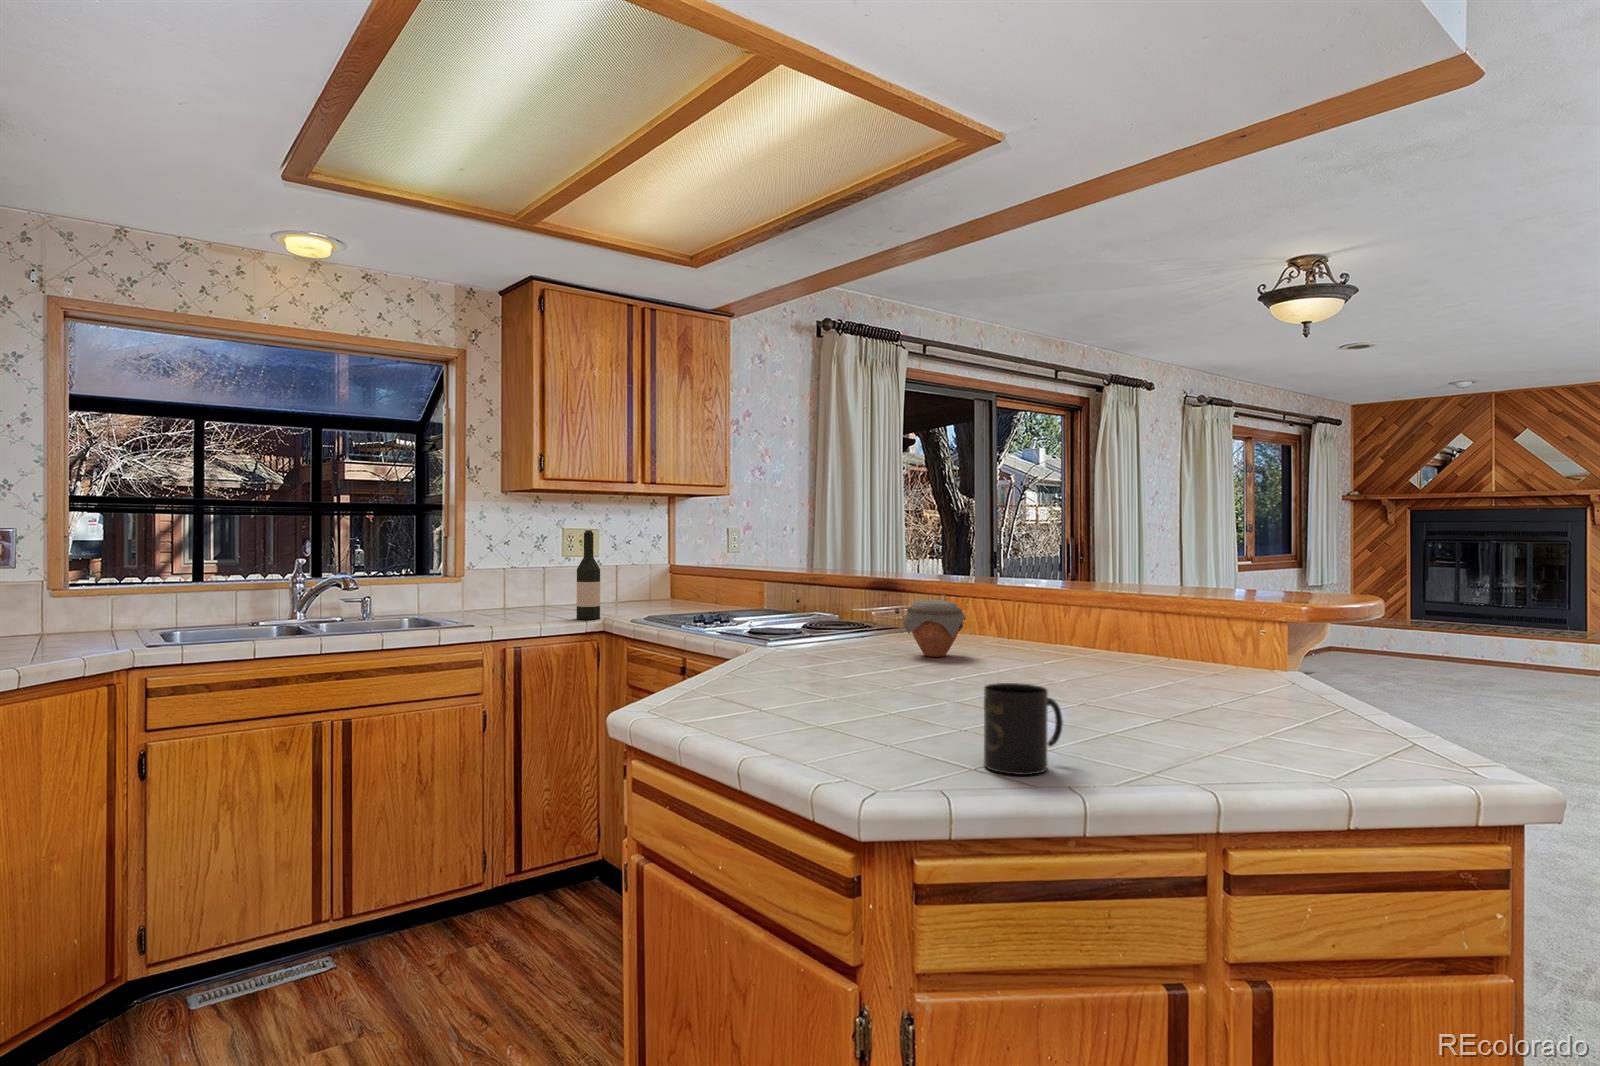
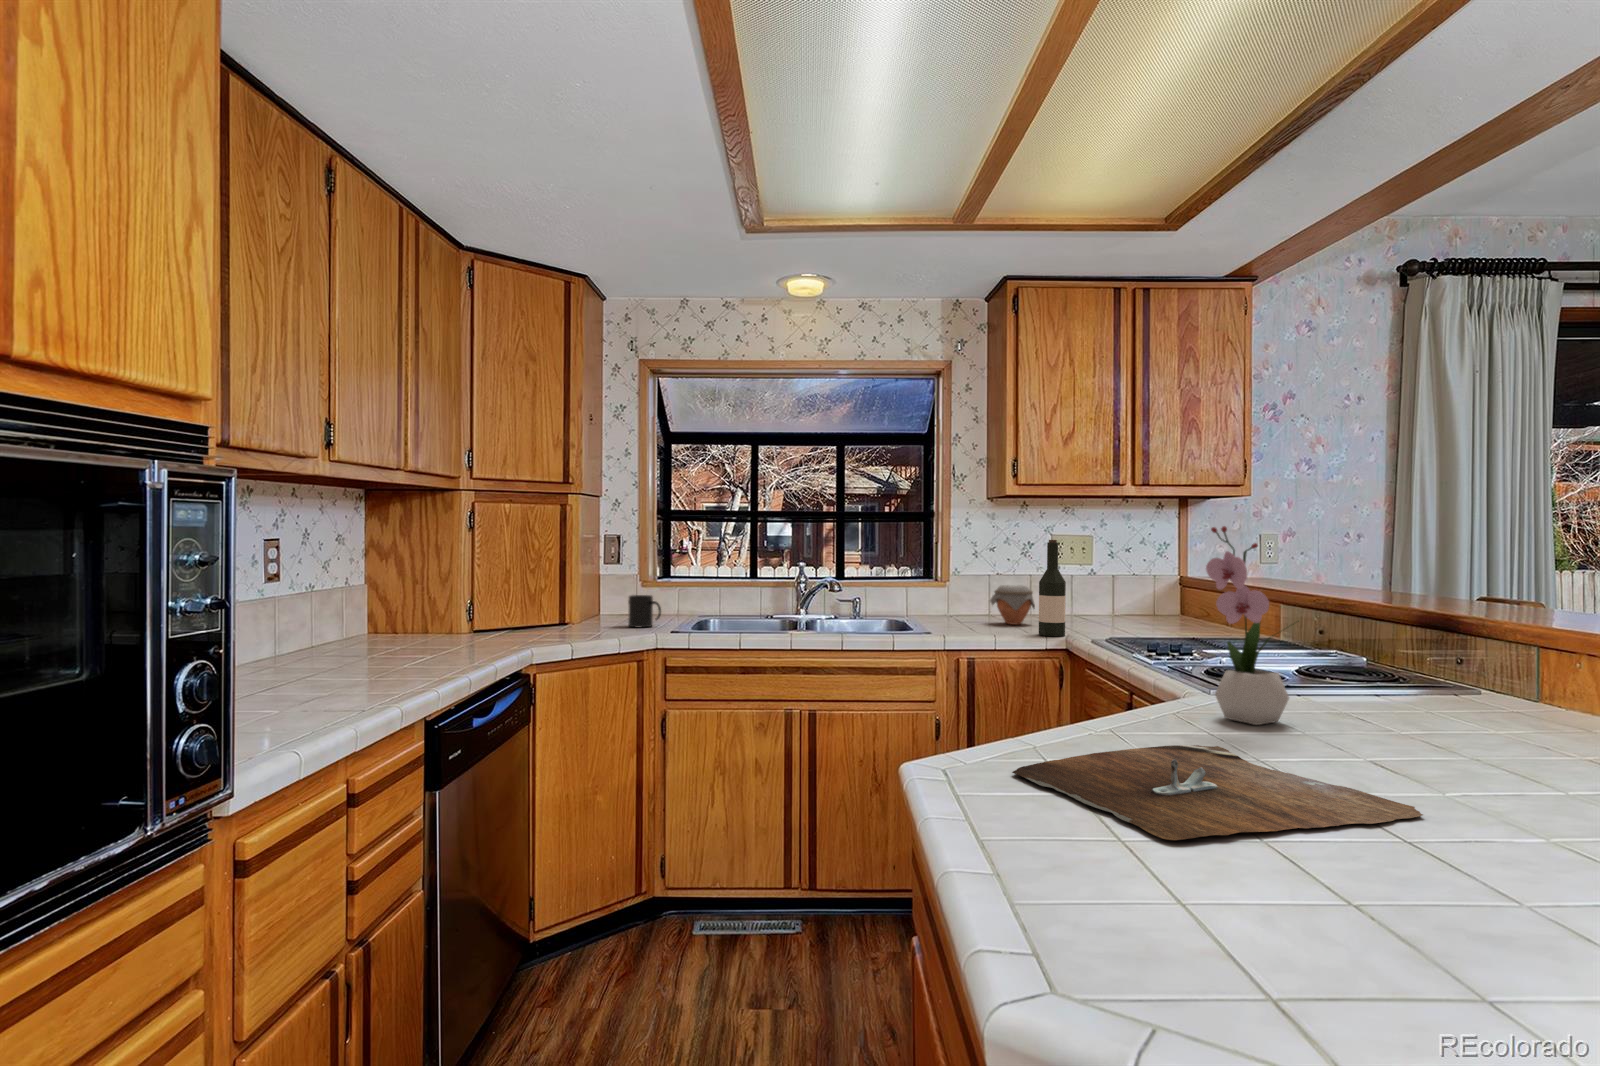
flower arrangement: none [792,513,847,662] -> present [1206,526,1299,725]
jar: present [903,600,966,657] -> present [990,585,1035,625]
cutting board: none [718,676,973,728] -> present [1012,745,1423,840]
mug: present [984,683,1063,775] -> present [628,595,661,627]

